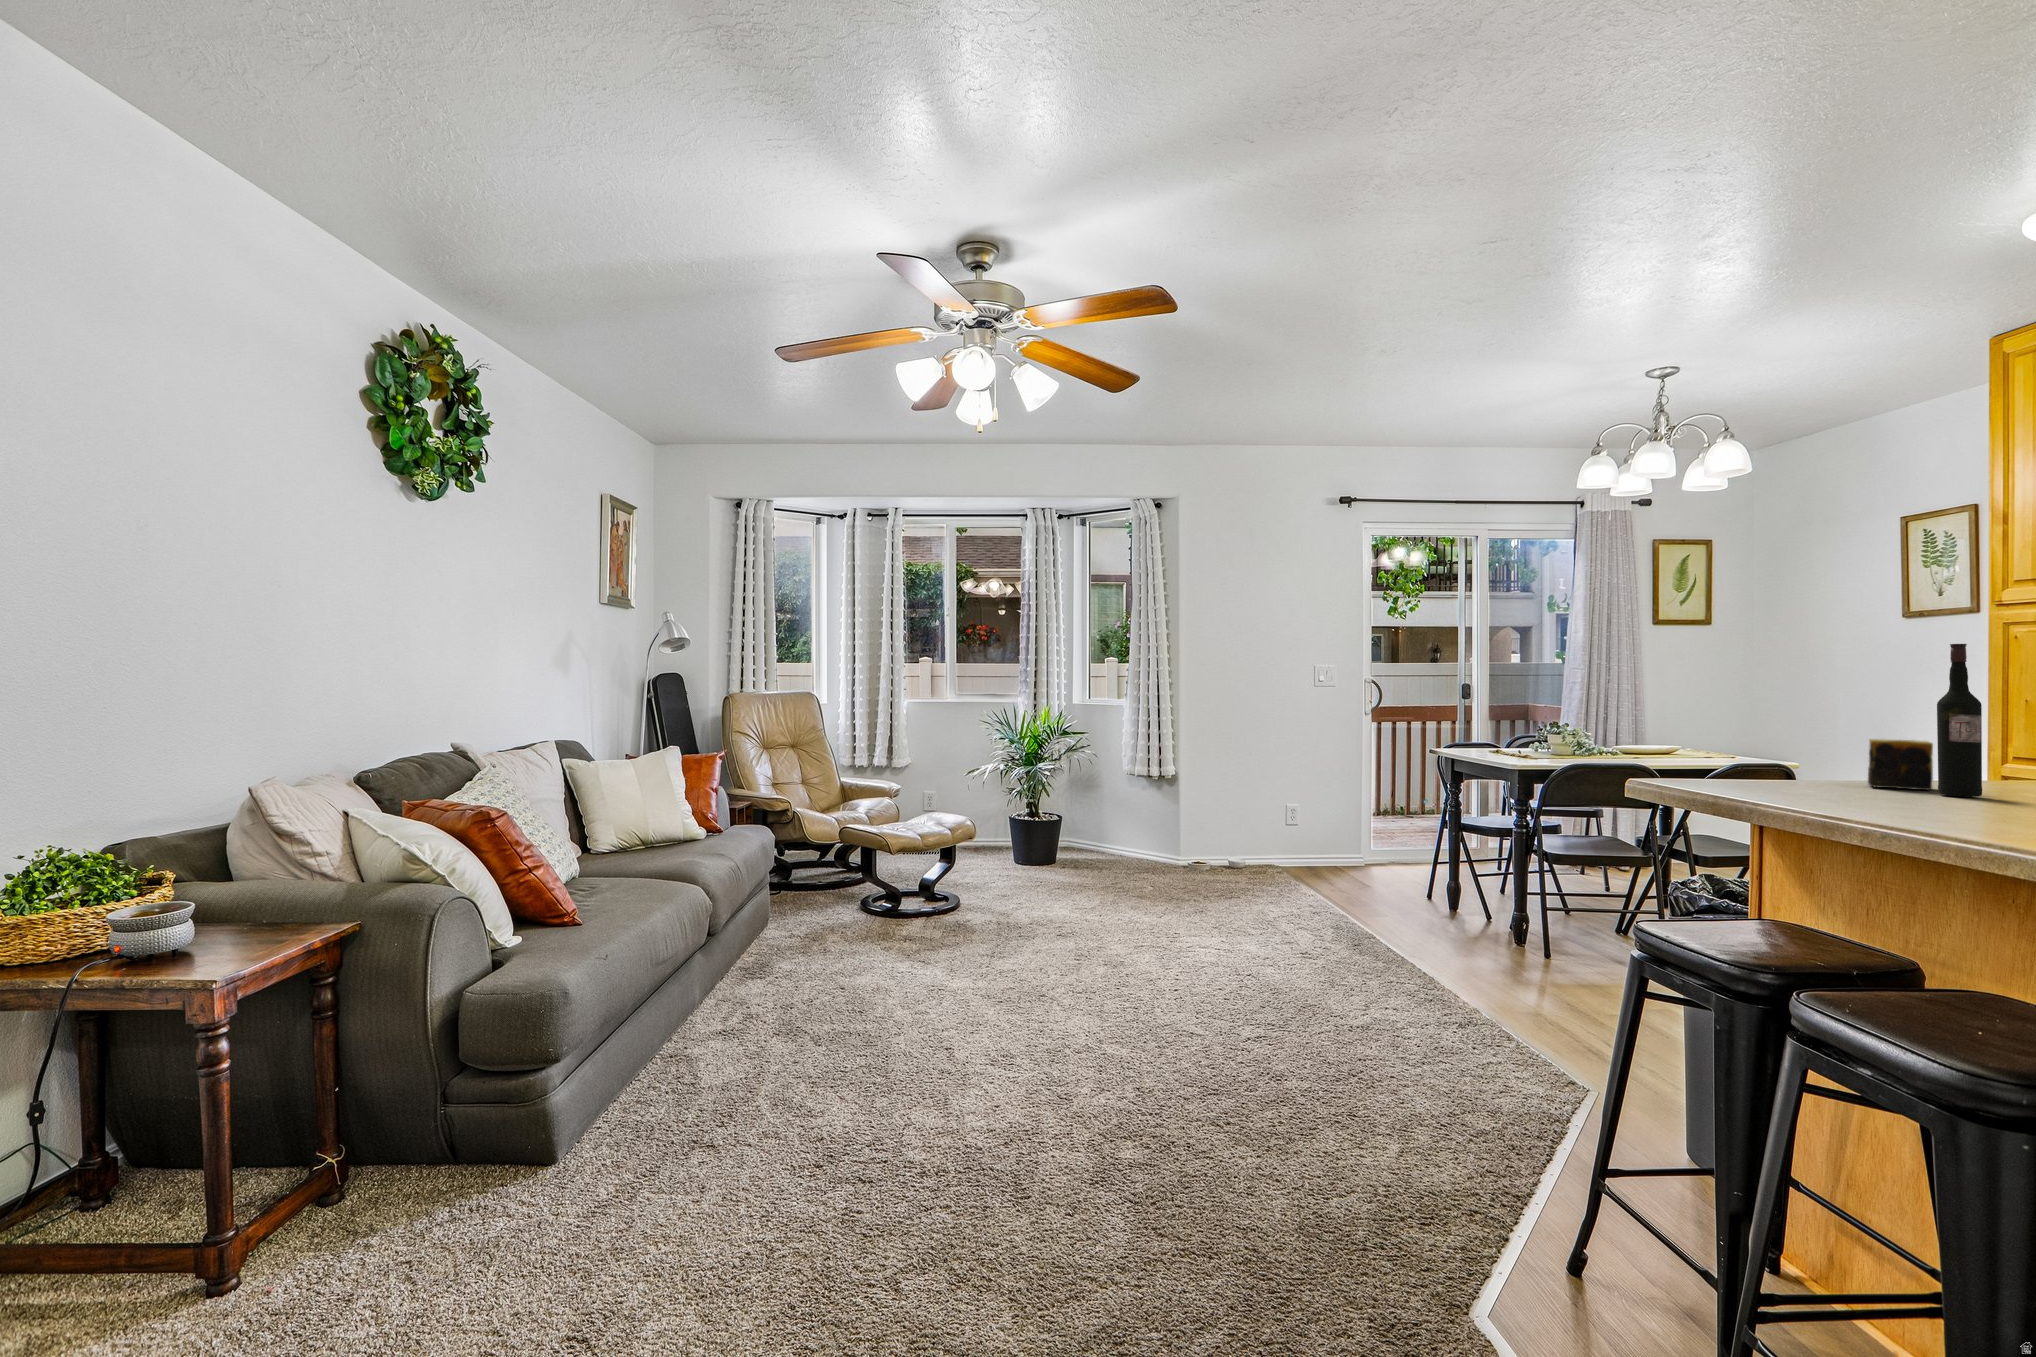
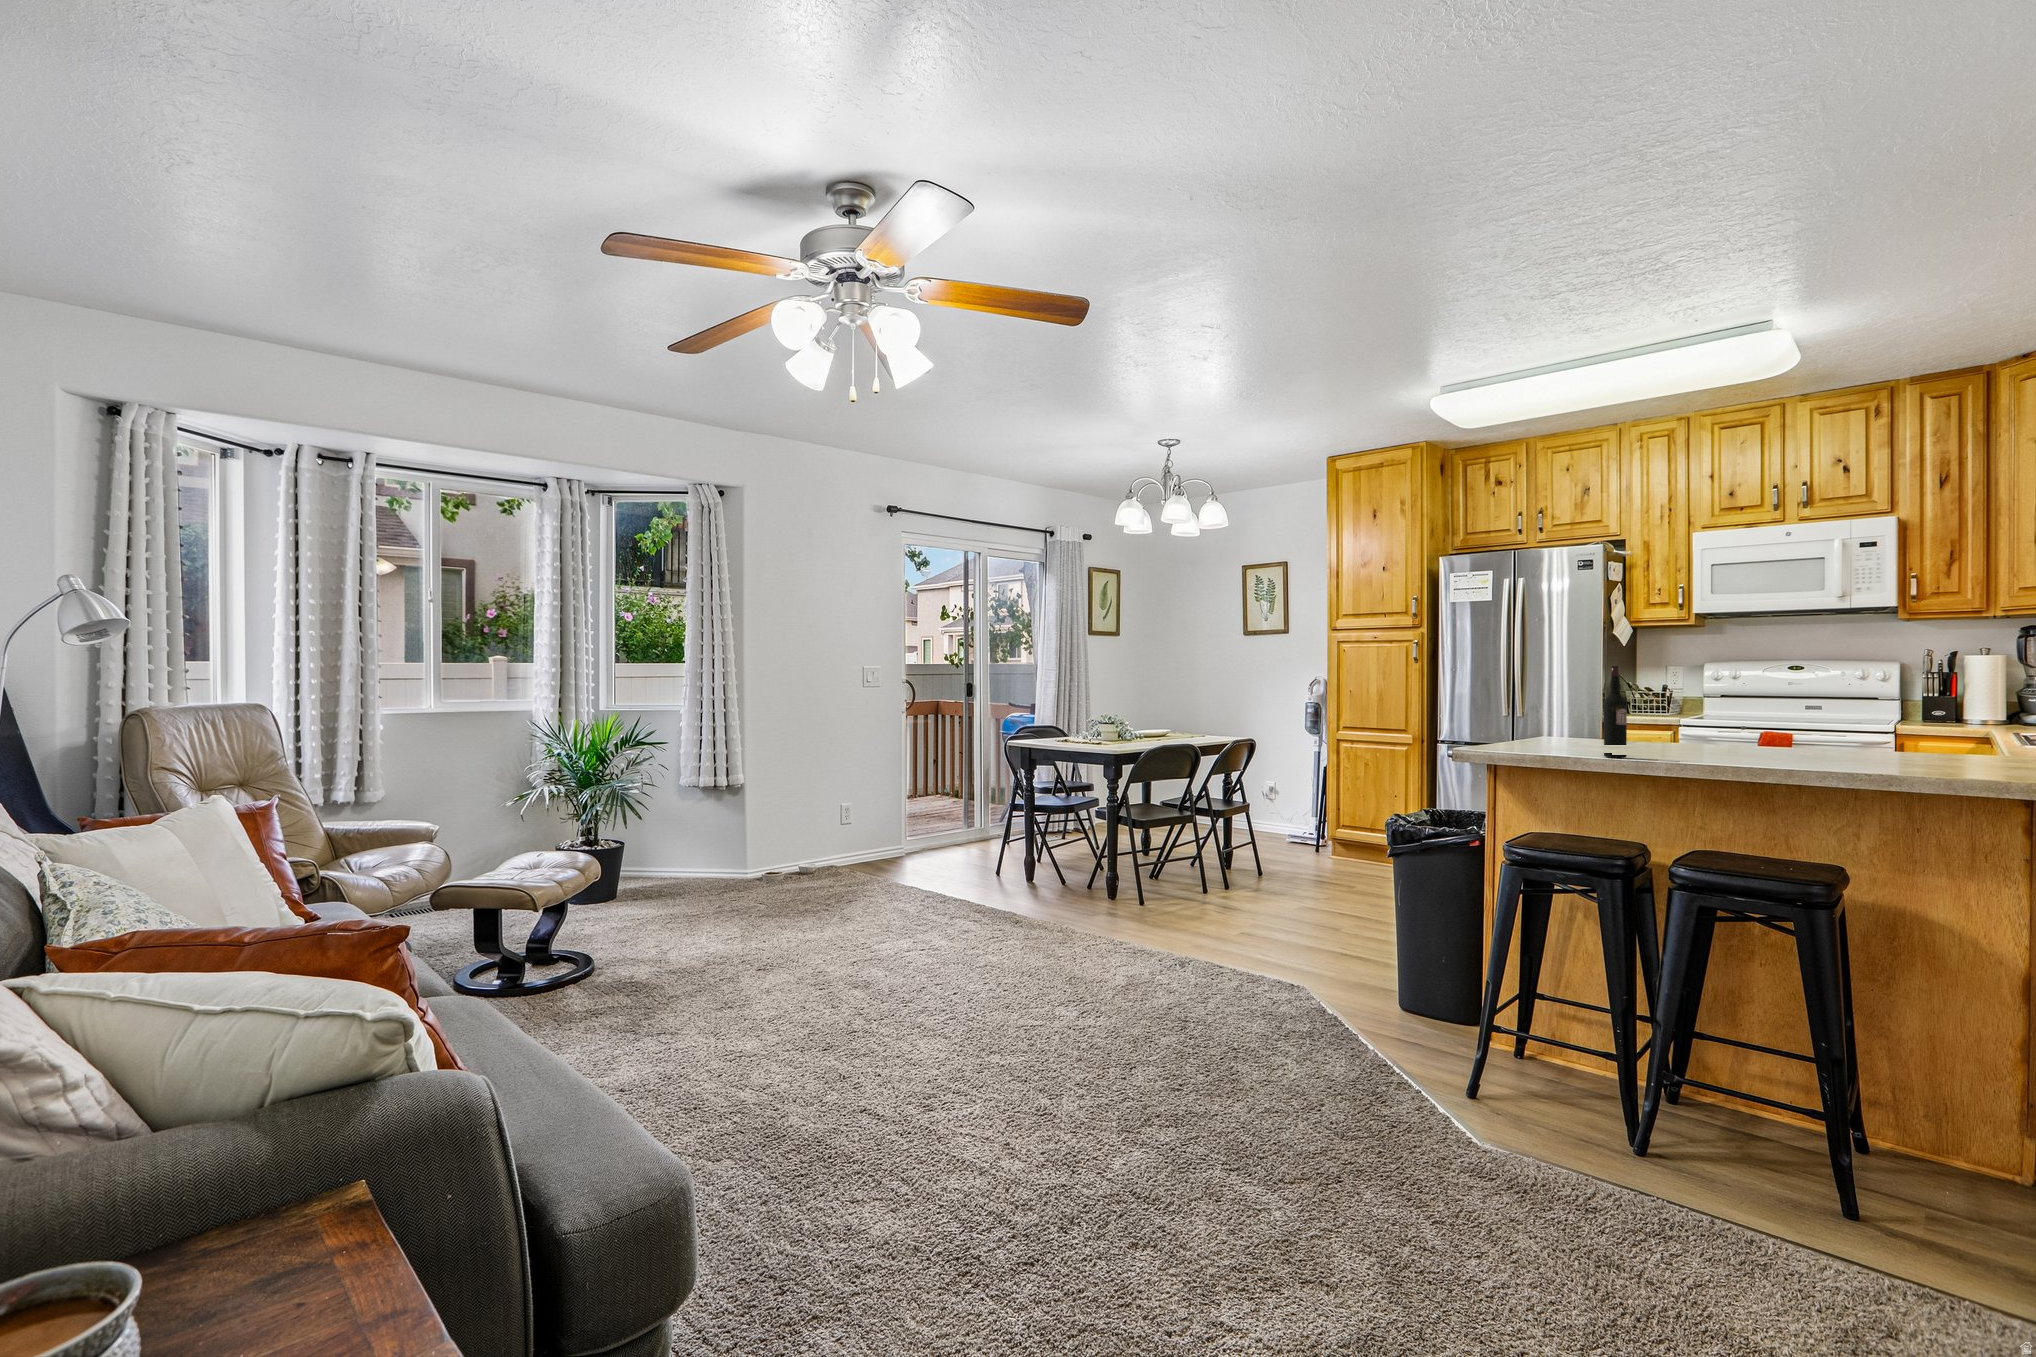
candle: present [1868,739,1933,790] -> none [1540,724,1585,755]

